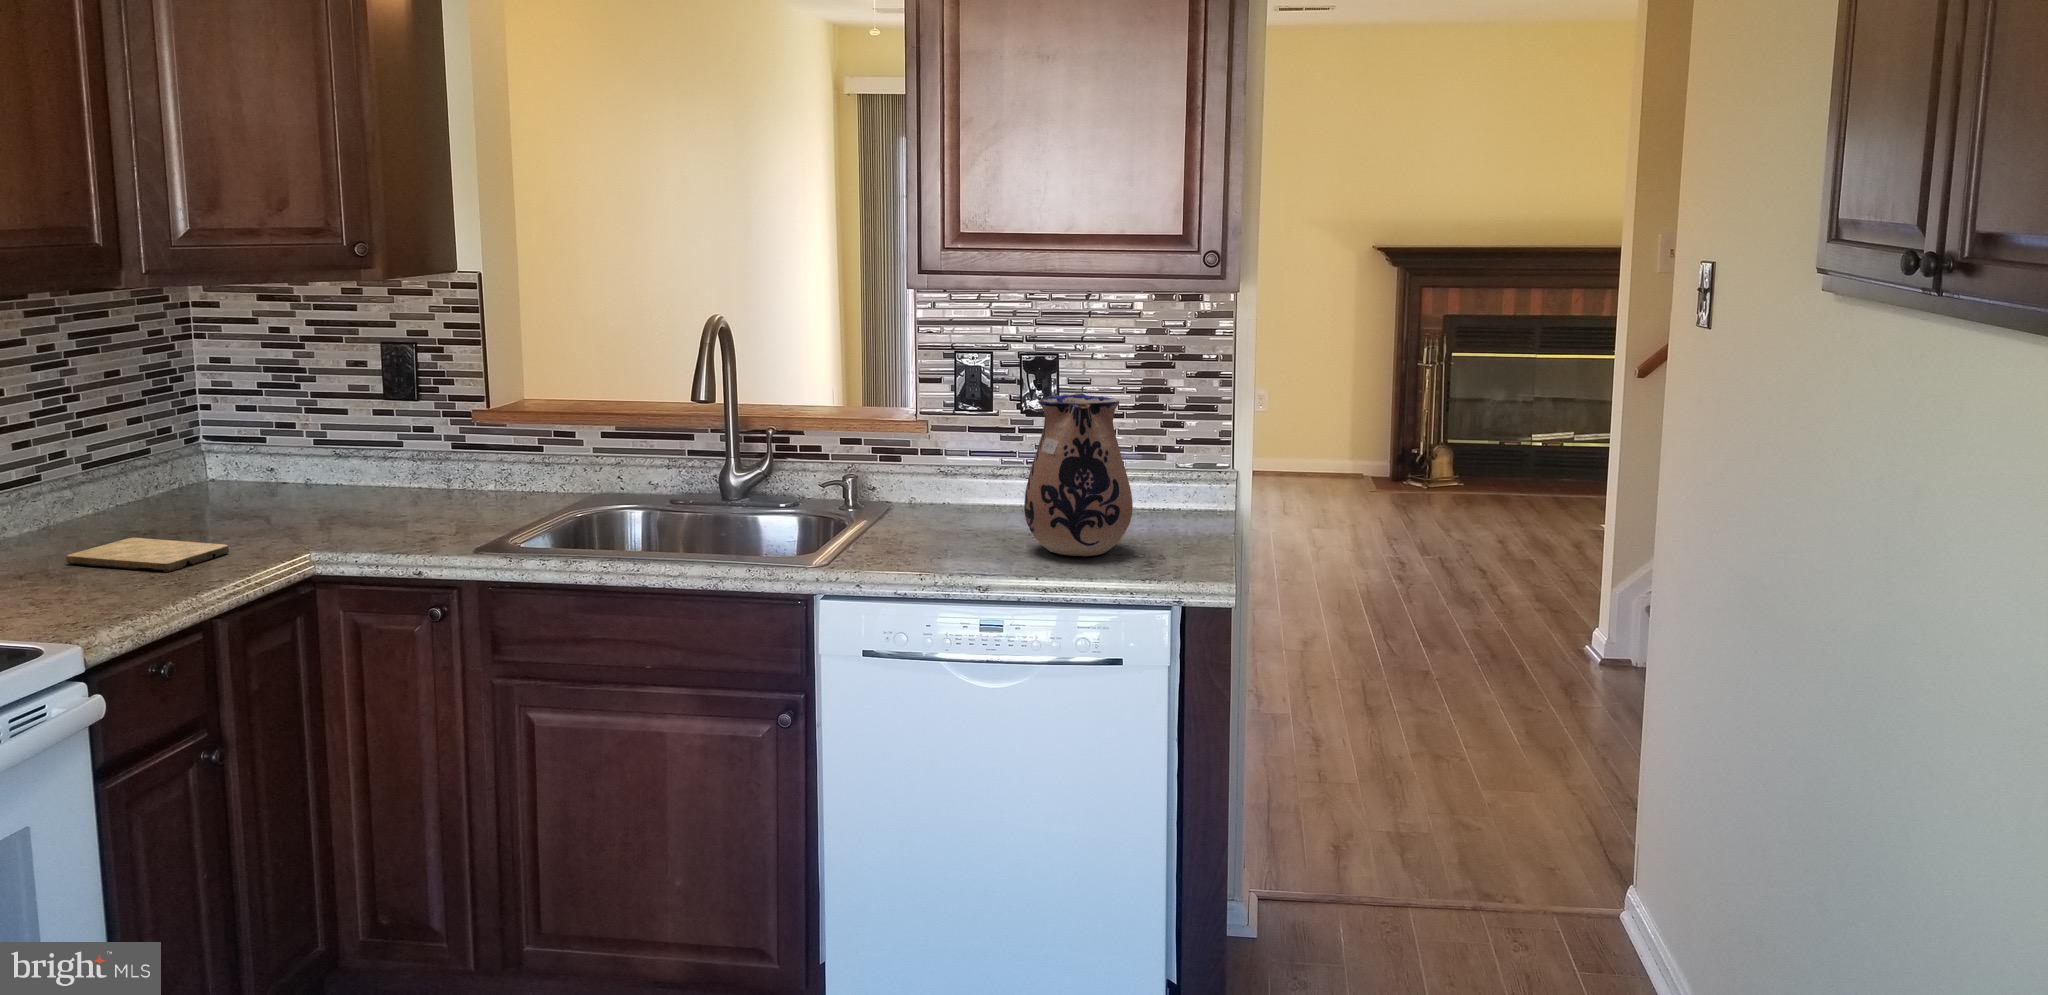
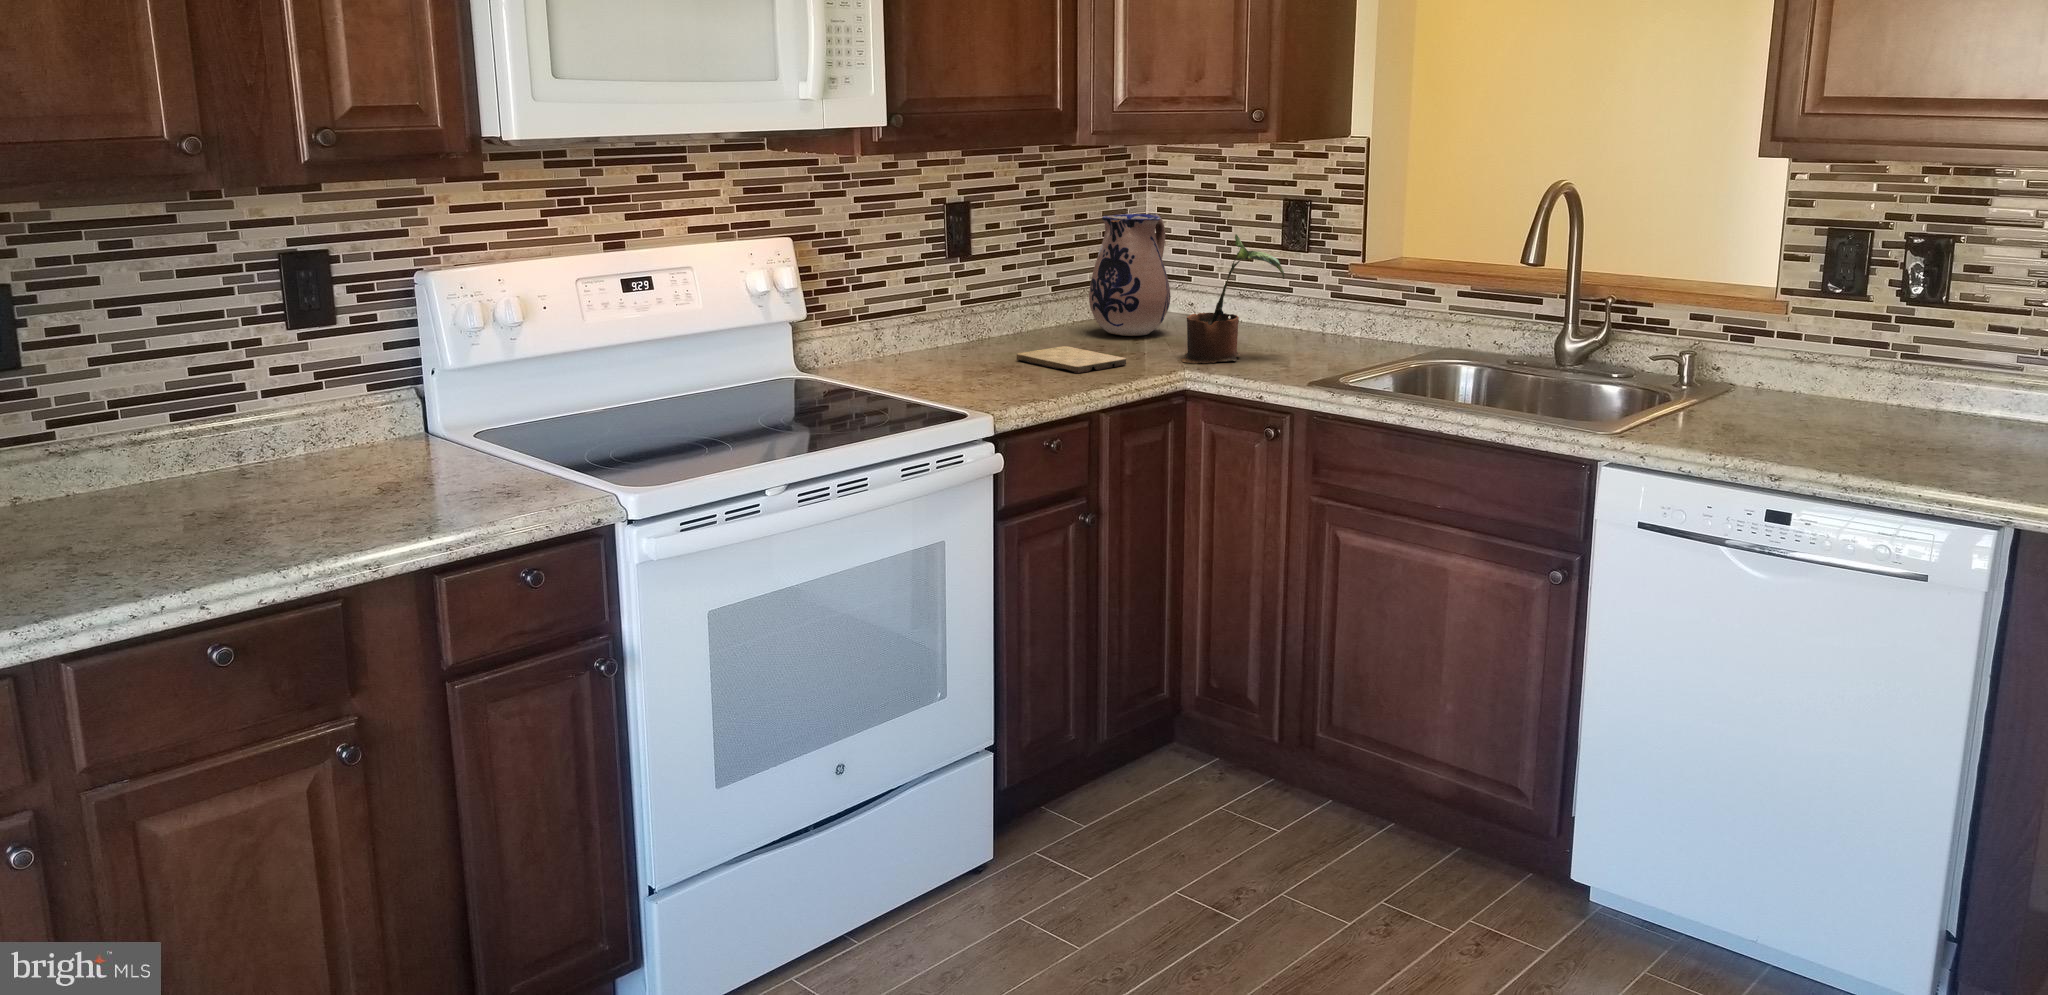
potted plant: none [295,386,415,541] -> present [1181,234,1284,364]
ceramic pitcher: present [1024,393,1133,556] -> present [1089,214,1170,336]

